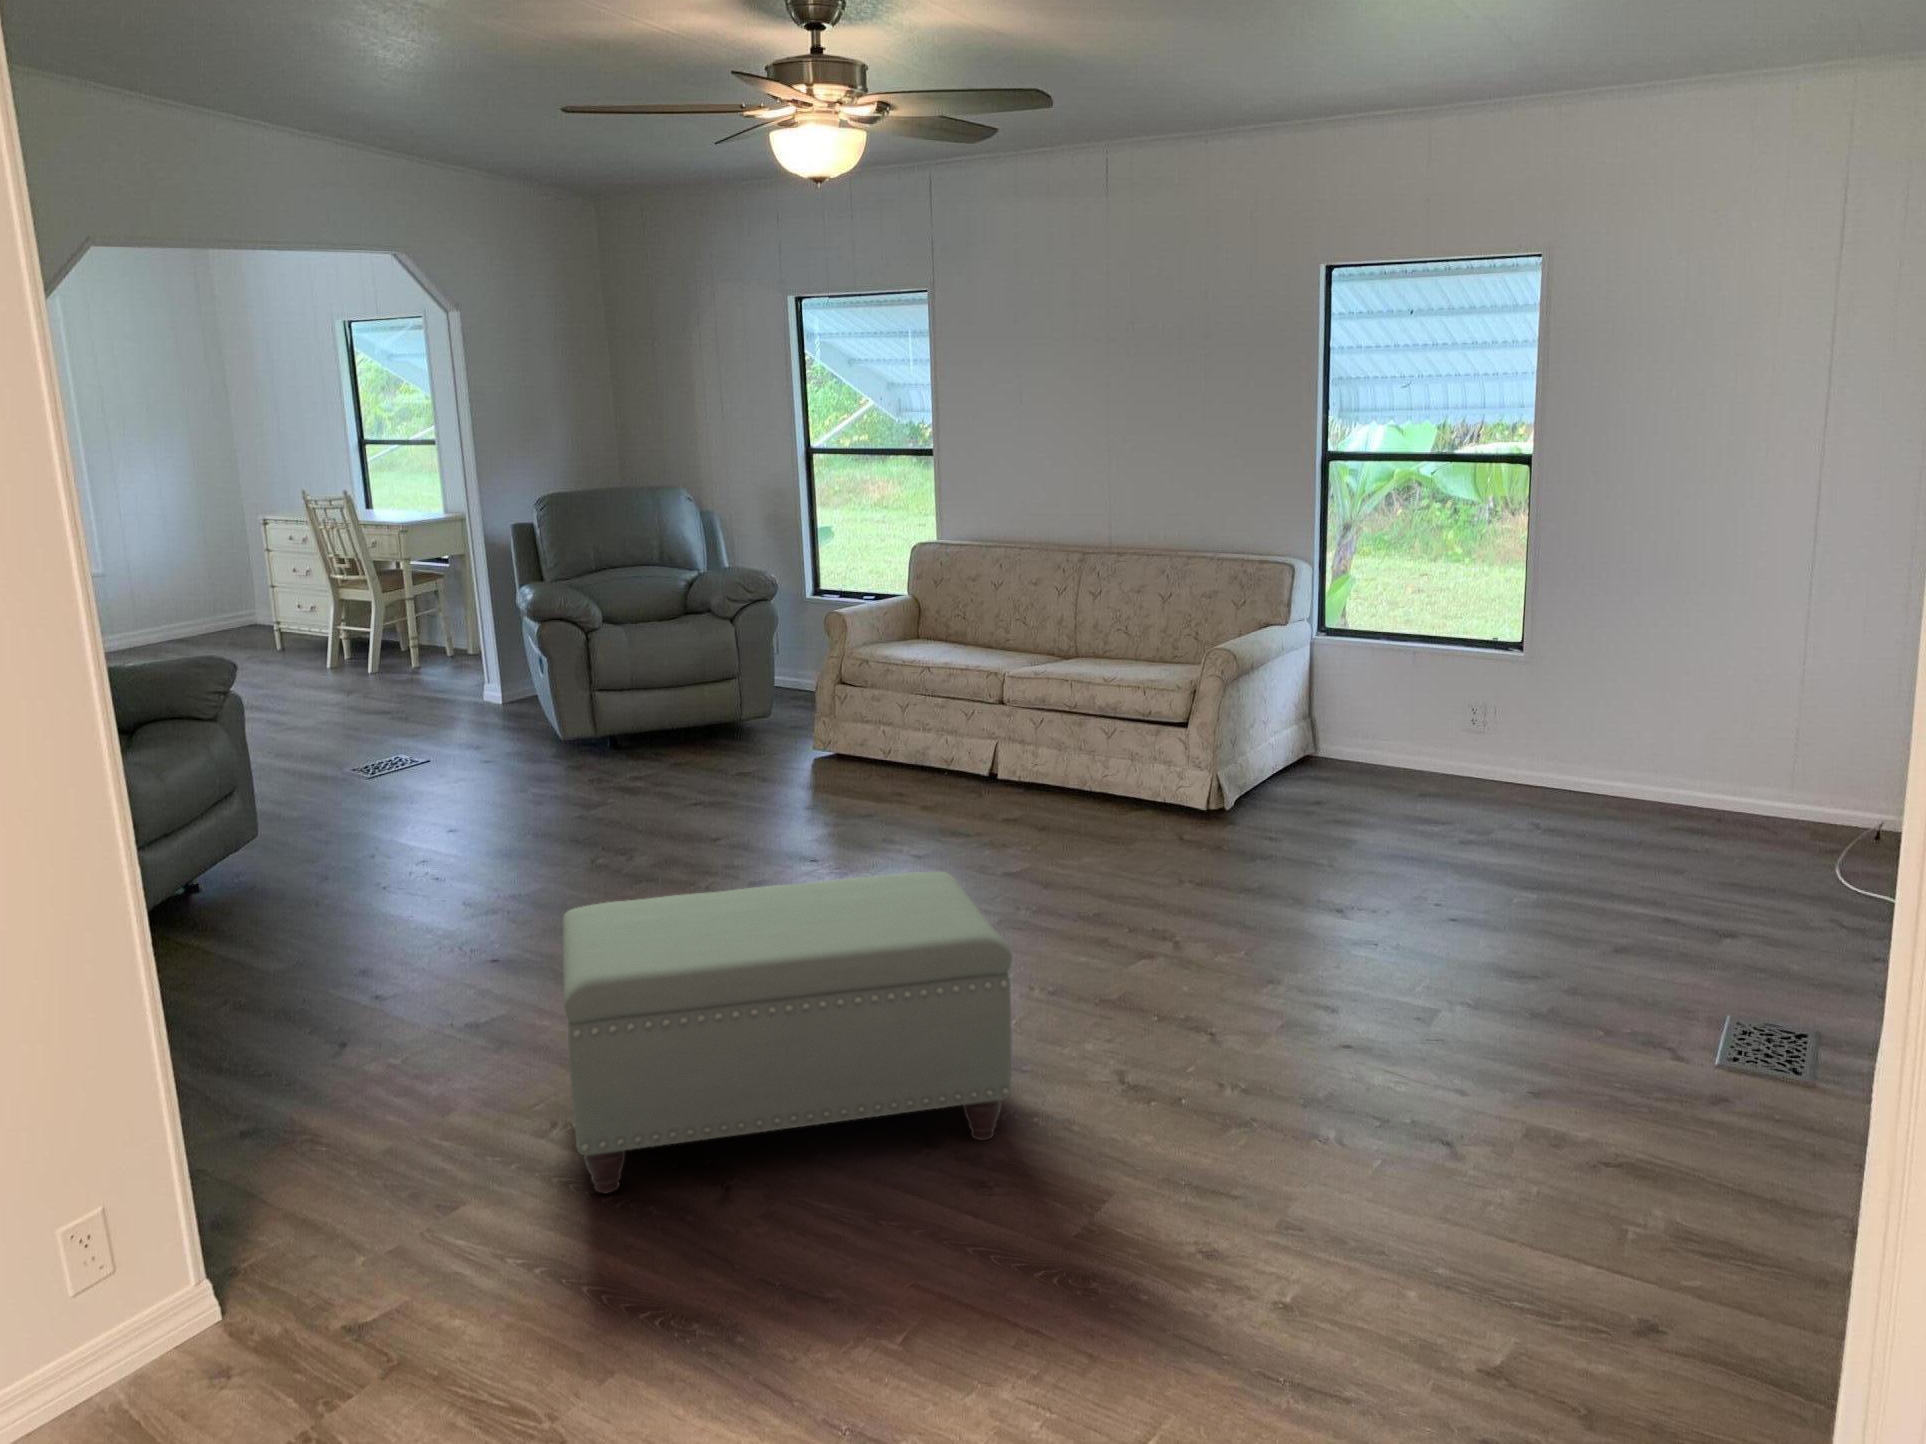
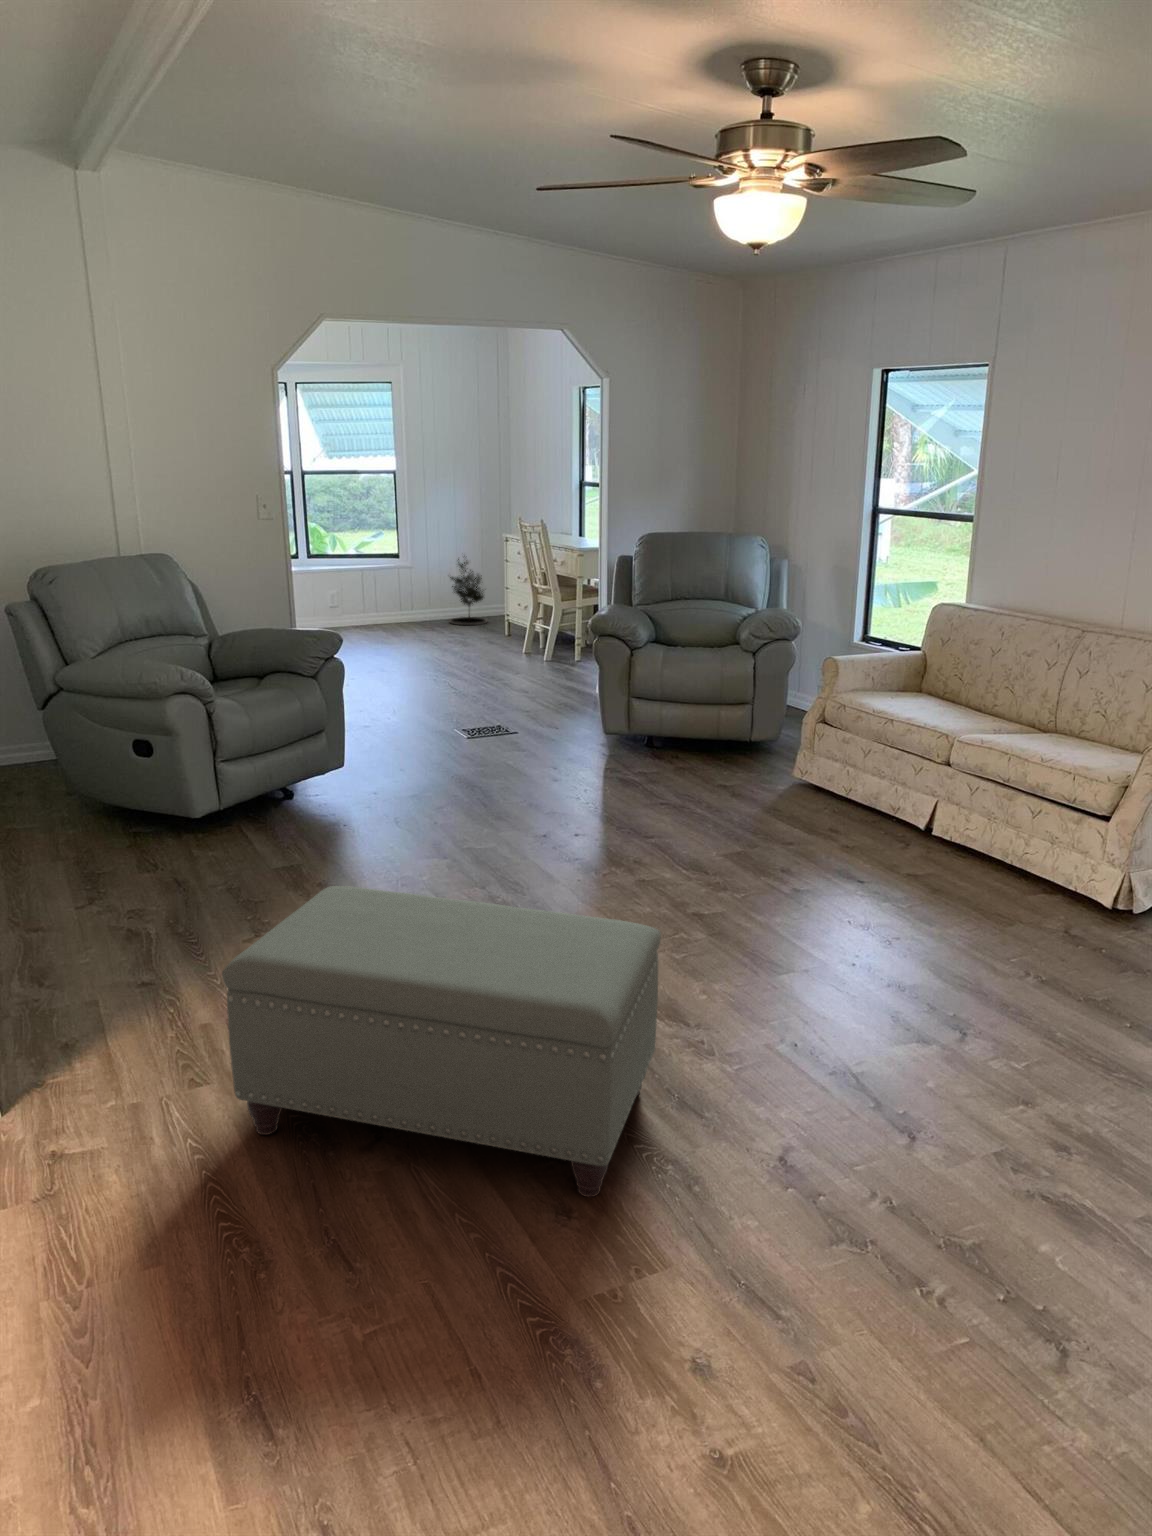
potted tree: none [165,545,234,646] -> present [449,559,487,625]

